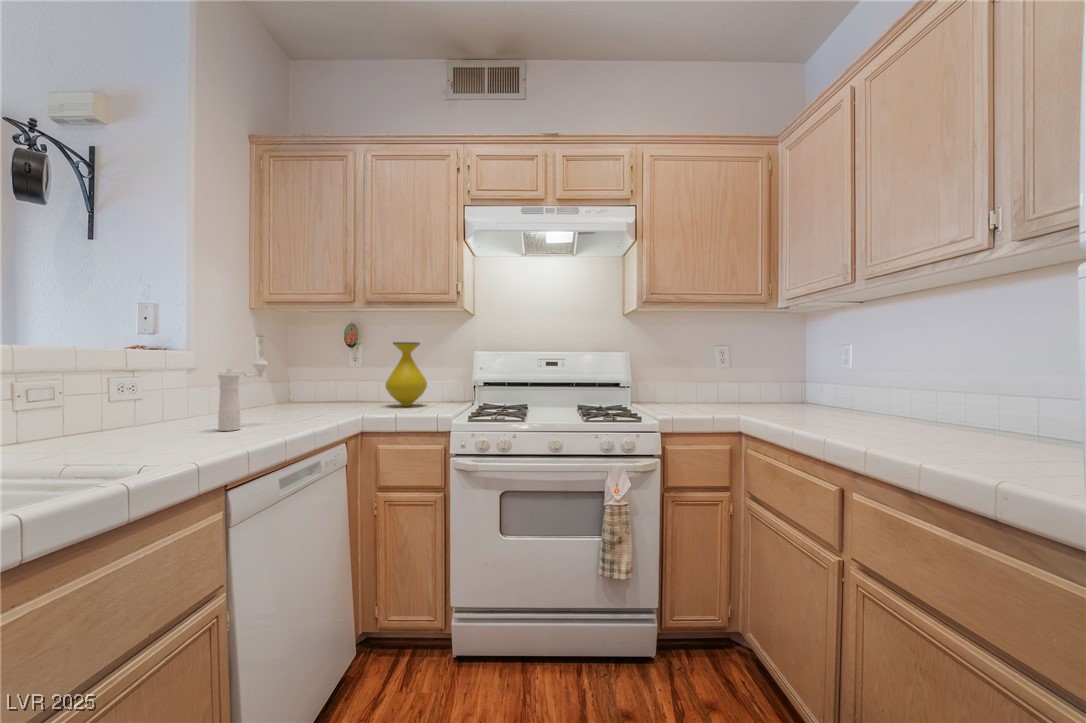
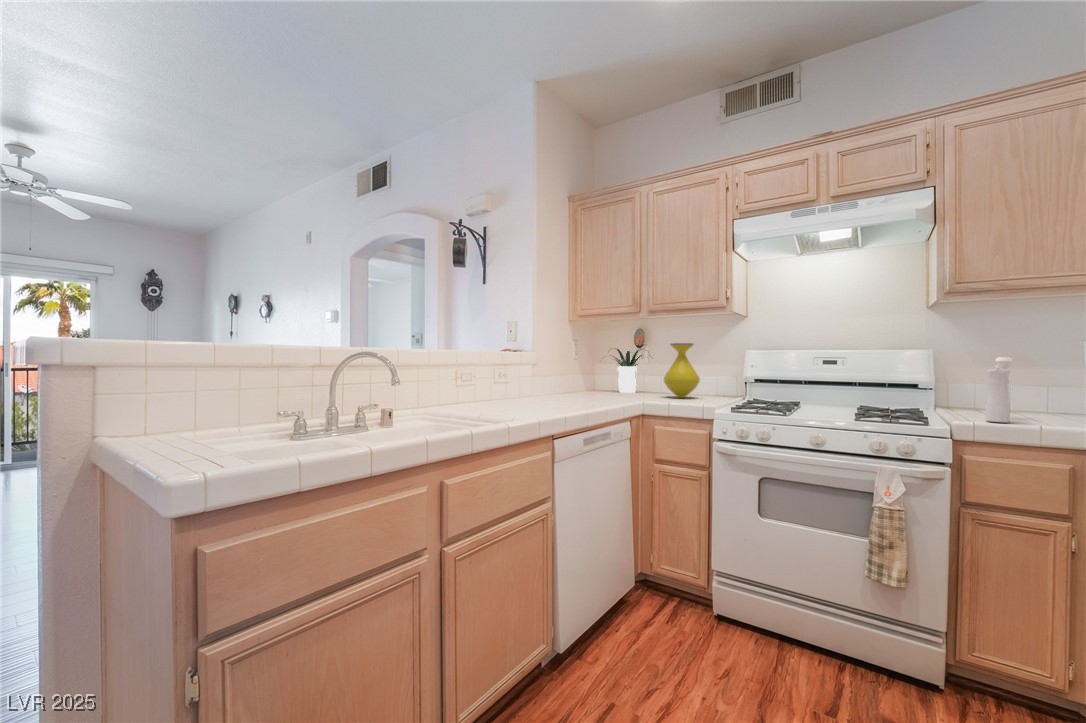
potted plant: none [297,347,372,403] -> present [610,348,651,393]
pepper mill: present [218,360,268,431] -> present [986,357,1013,422]

